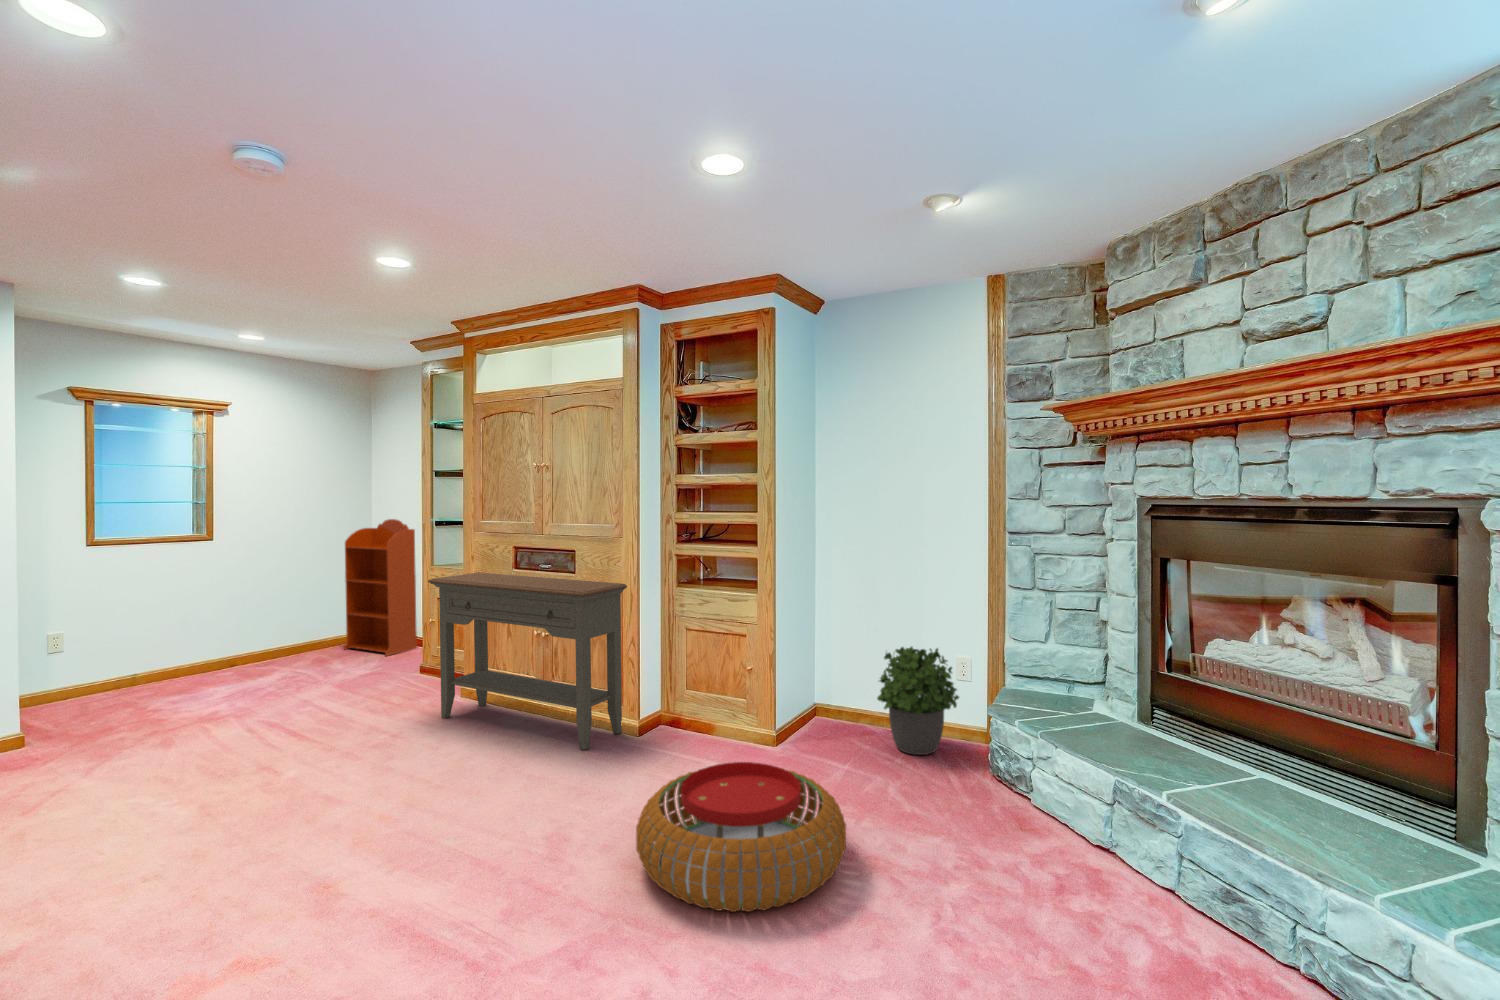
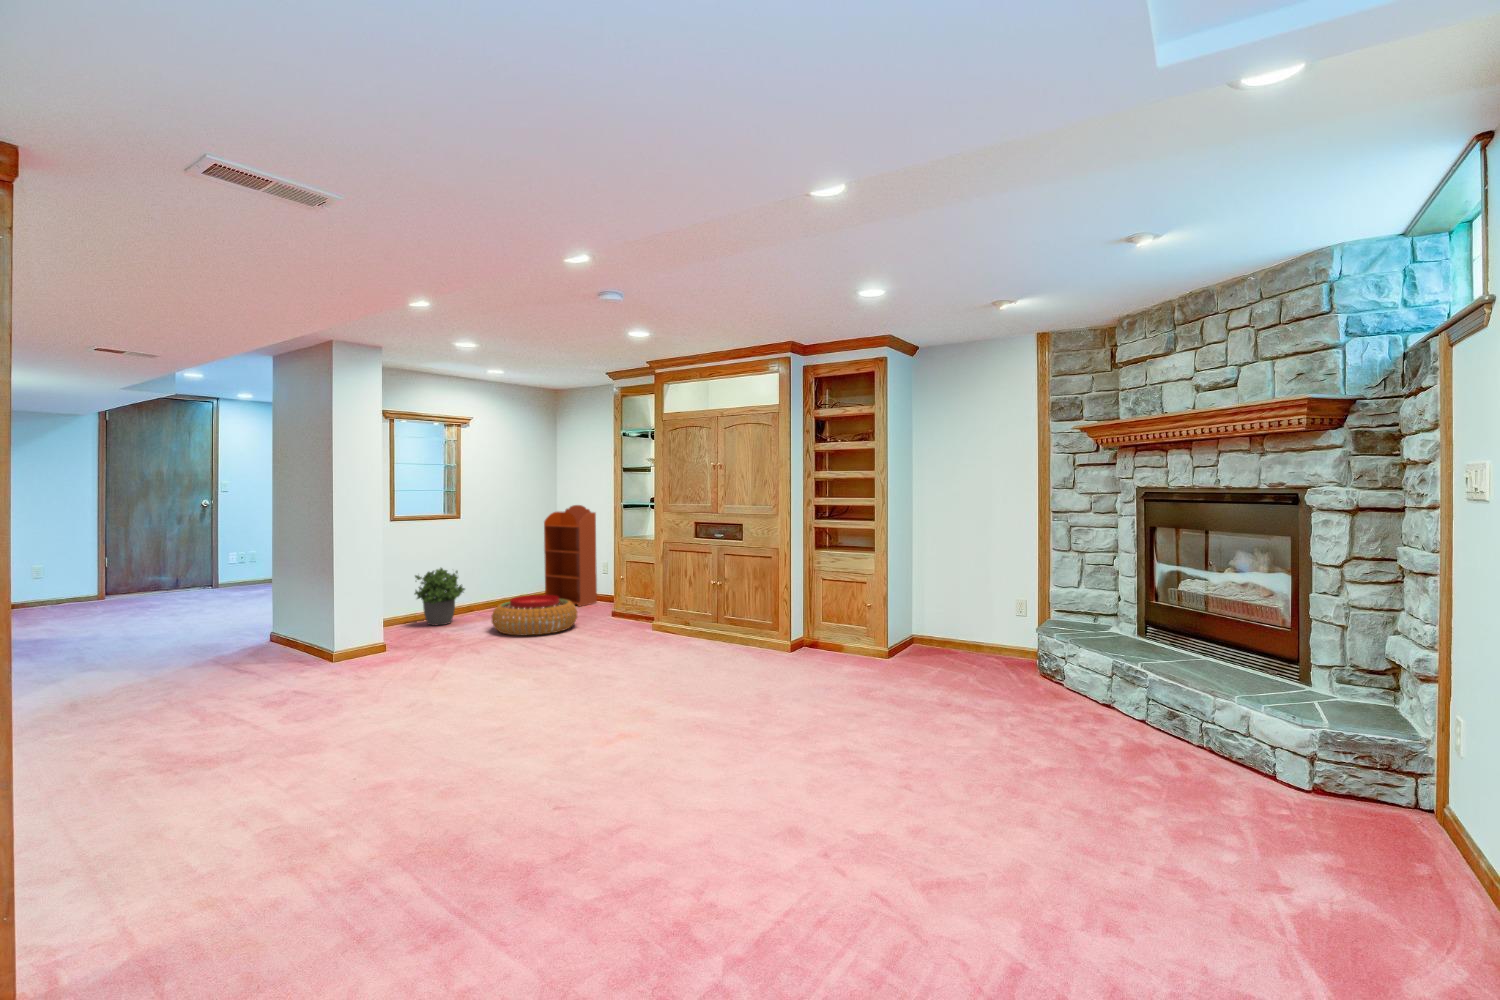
console table: present [428,572,627,750] -> none [641,541,783,657]
potted plant: present [877,647,959,755] -> present [415,568,465,625]
pouf: present [636,762,846,912] -> present [491,595,577,636]

